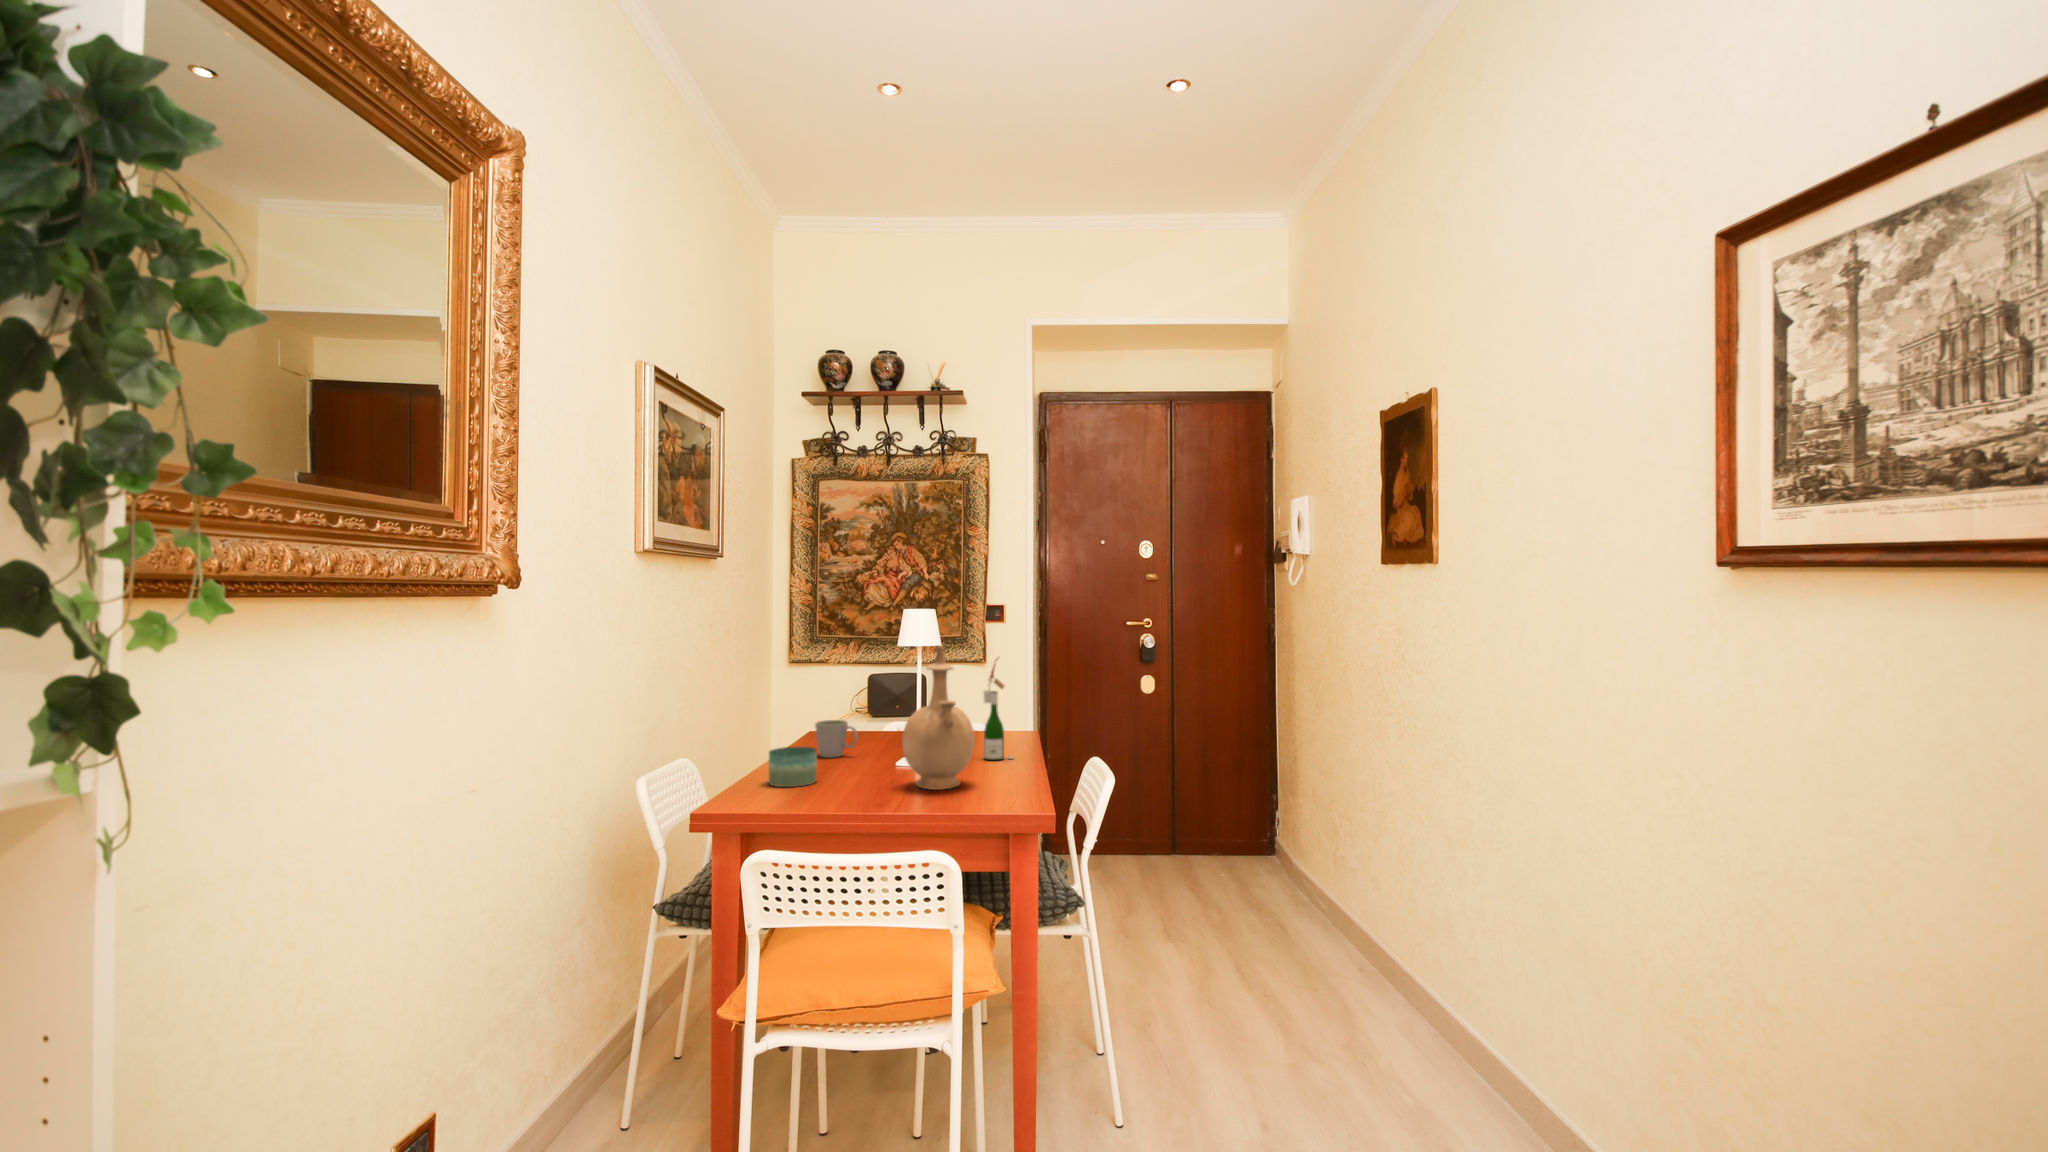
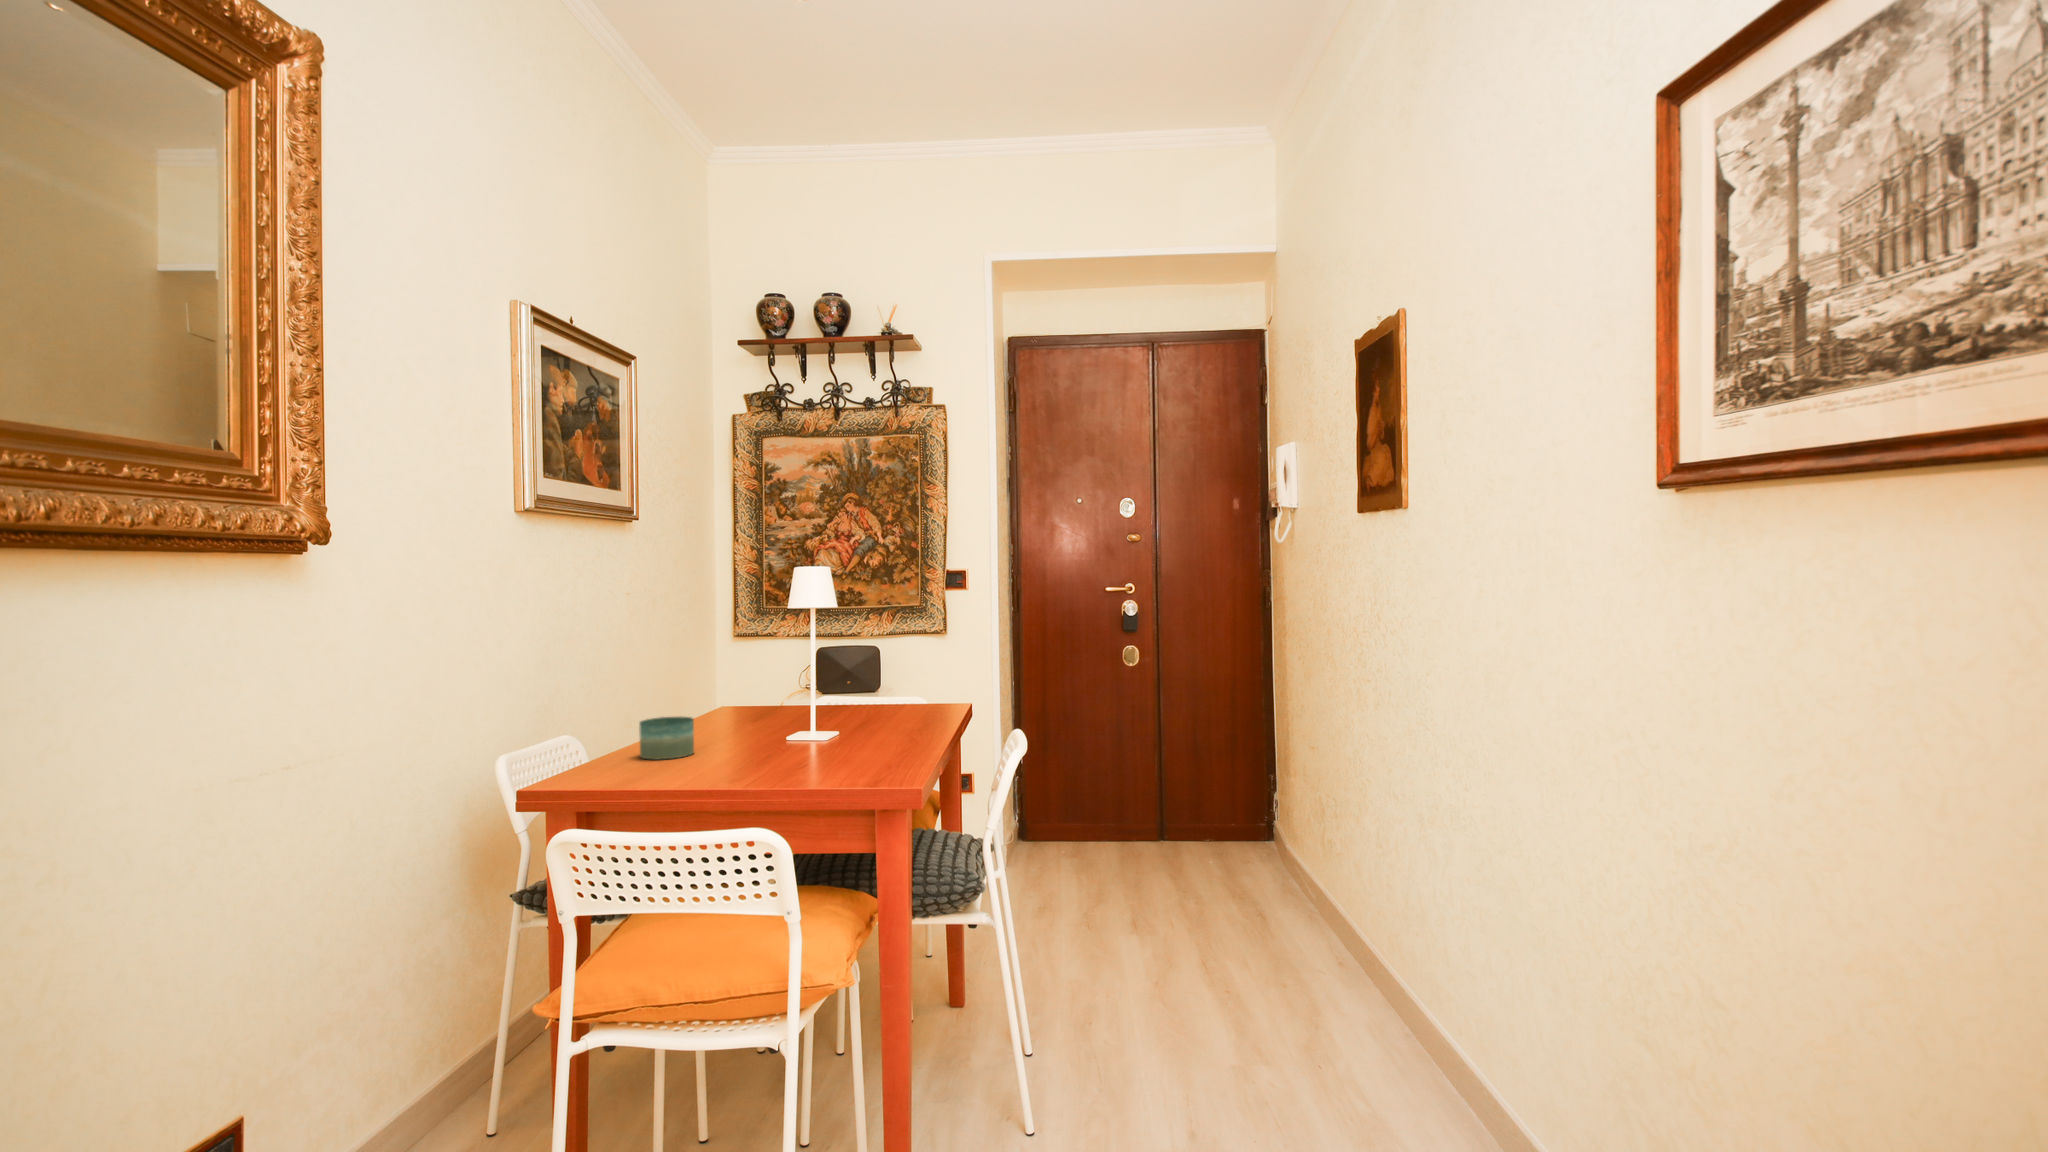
vase: present [903,646,975,790] -> none [778,604,859,762]
wine bottle: present [984,665,1013,760] -> none [892,619,926,733]
mug: present [815,720,857,758] -> none [715,690,760,730]

